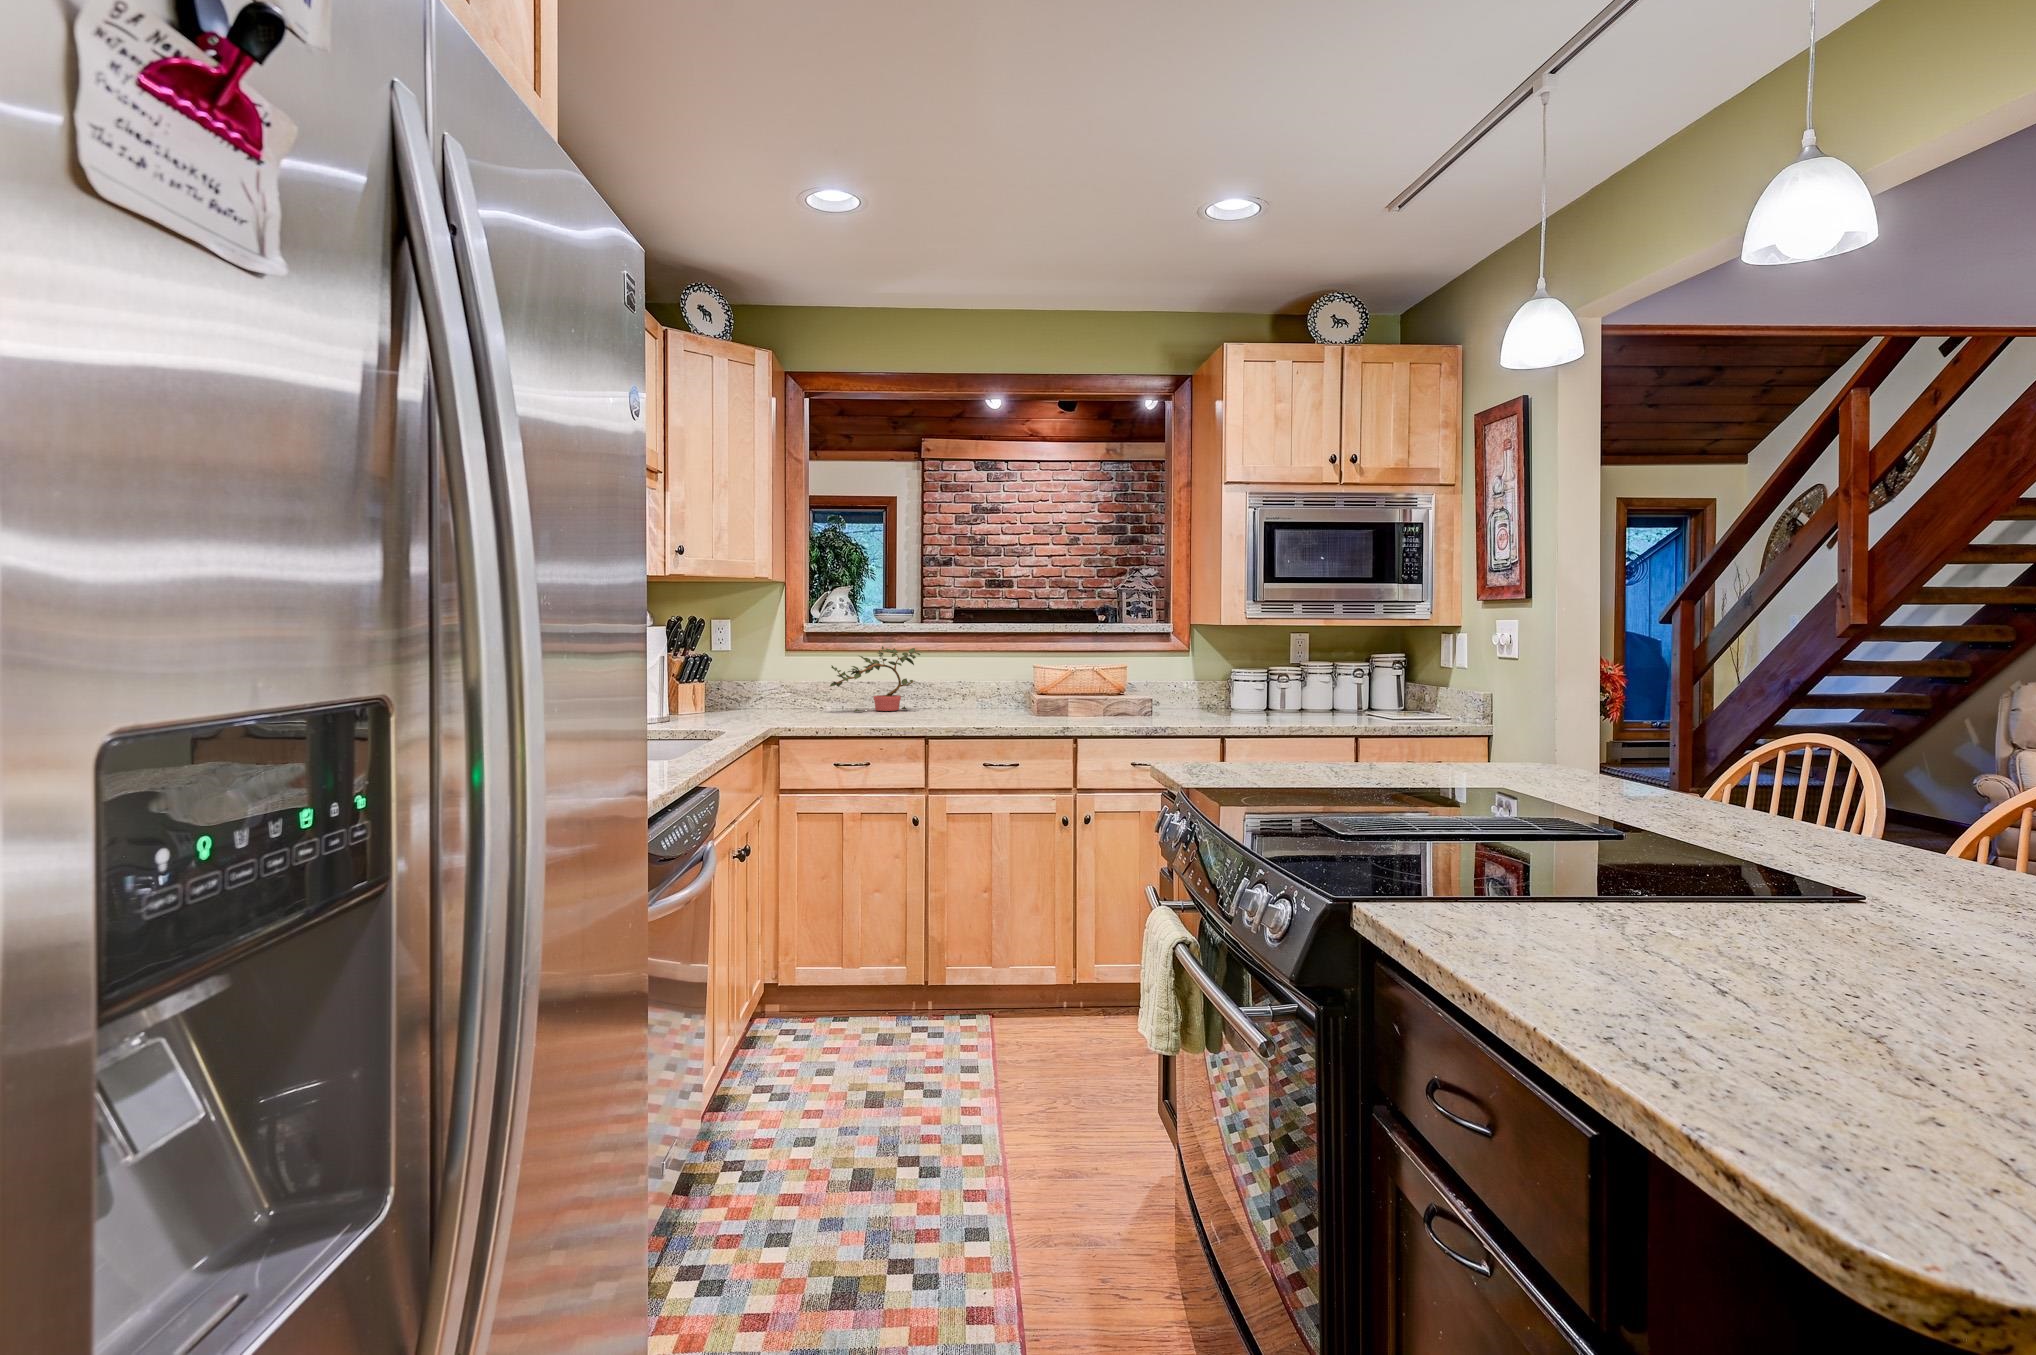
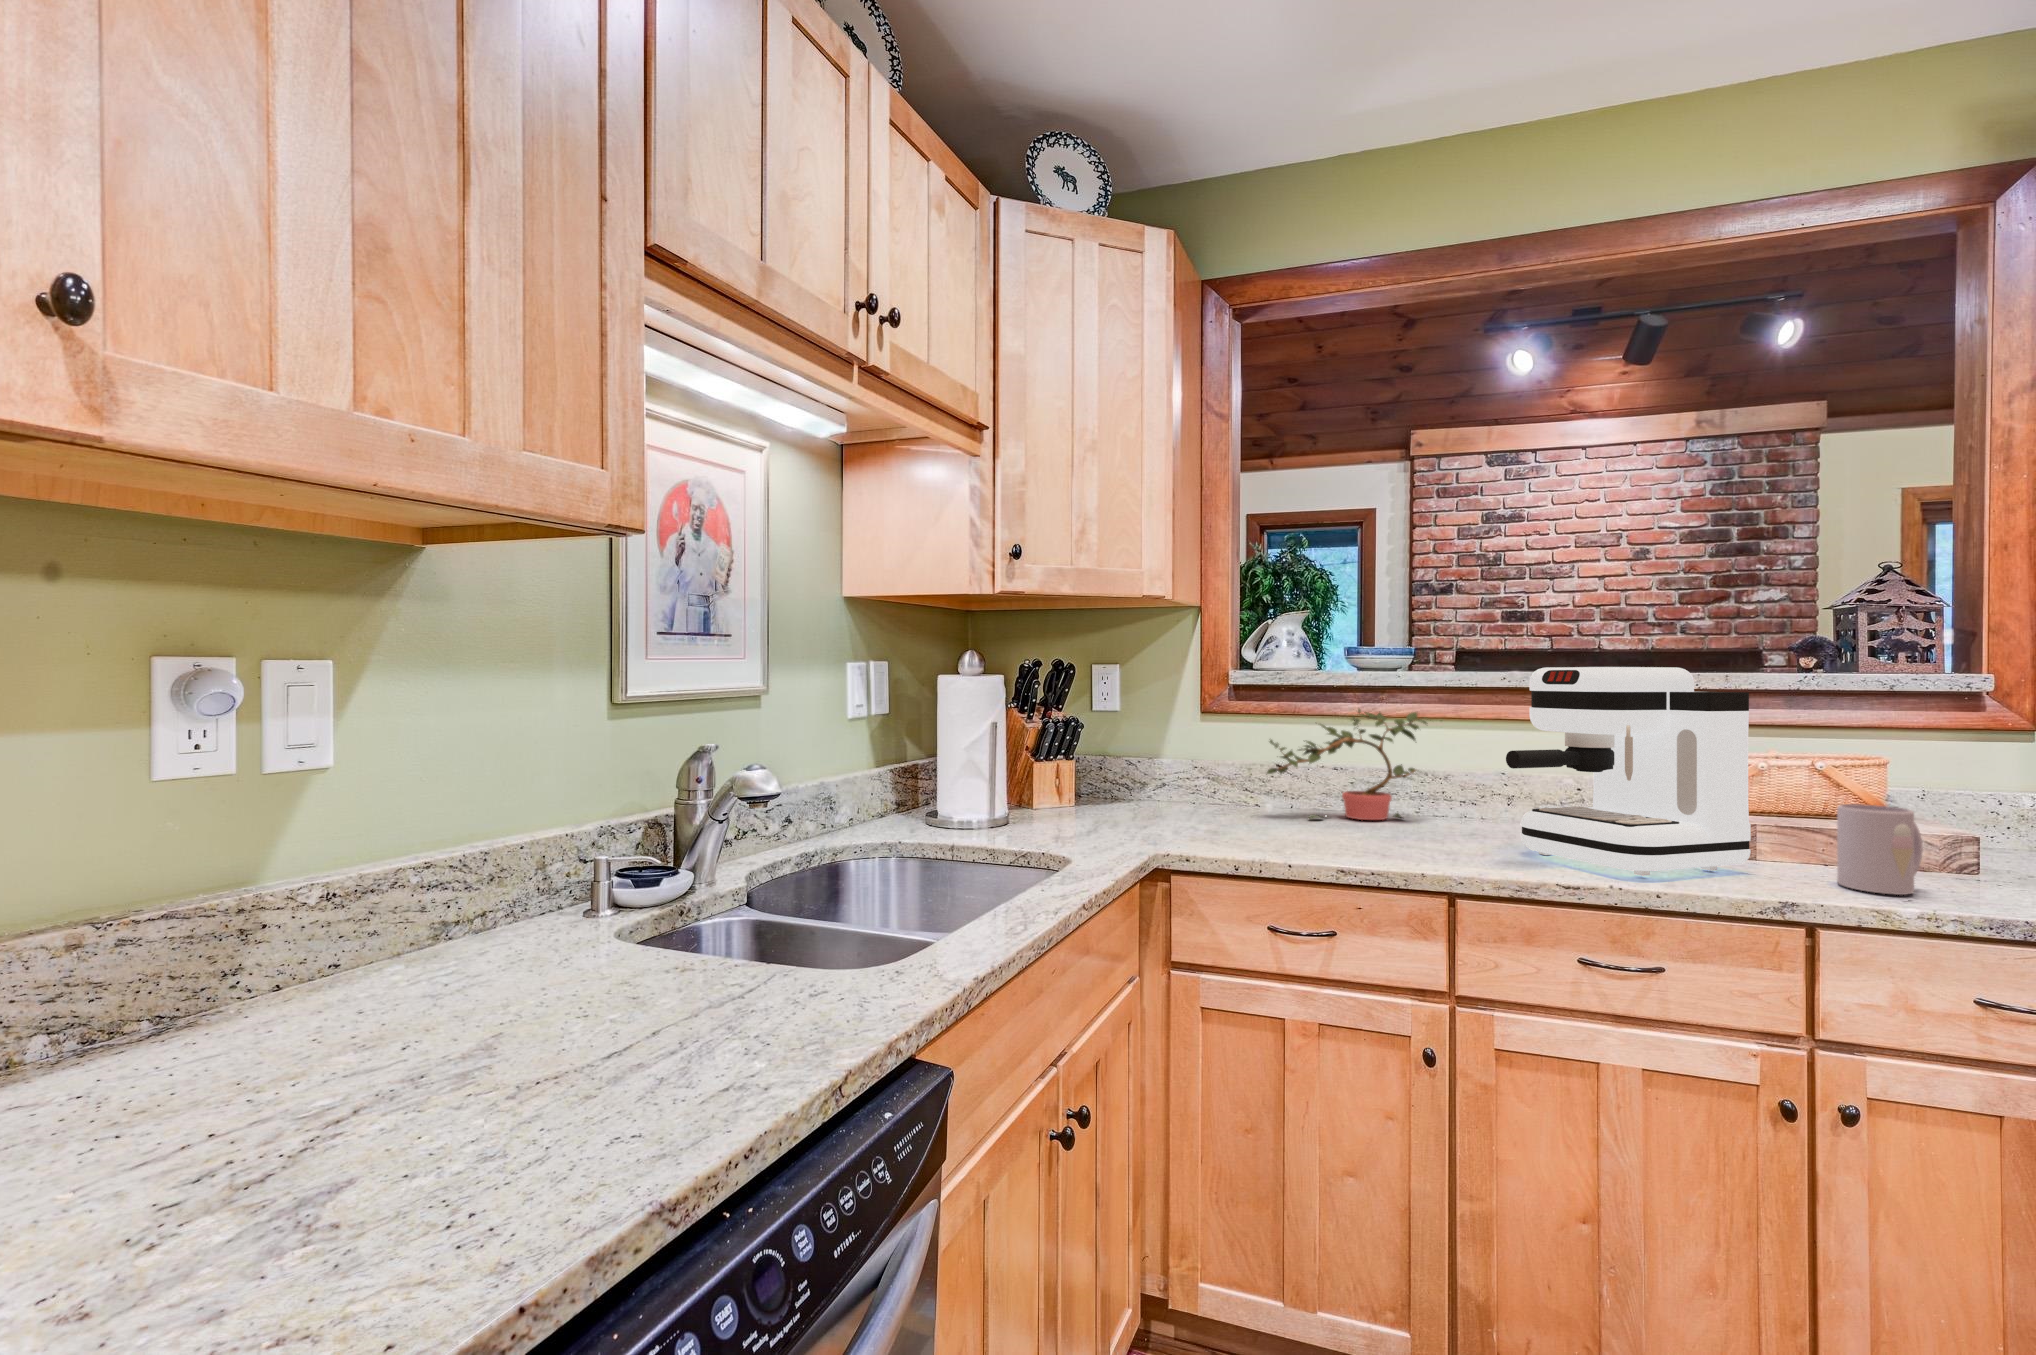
coffee maker: none [953,623,1058,722] -> present [1506,667,1751,876]
mug: none [1089,685,1119,723] -> present [1837,804,1923,895]

